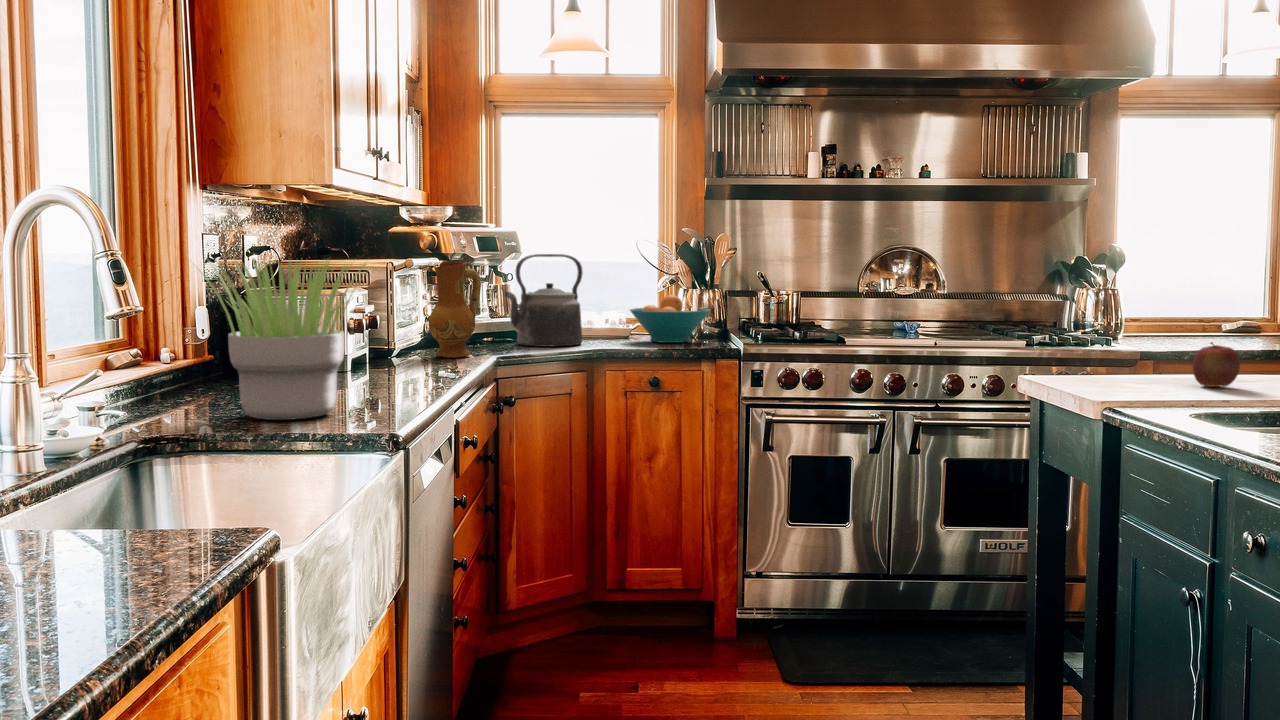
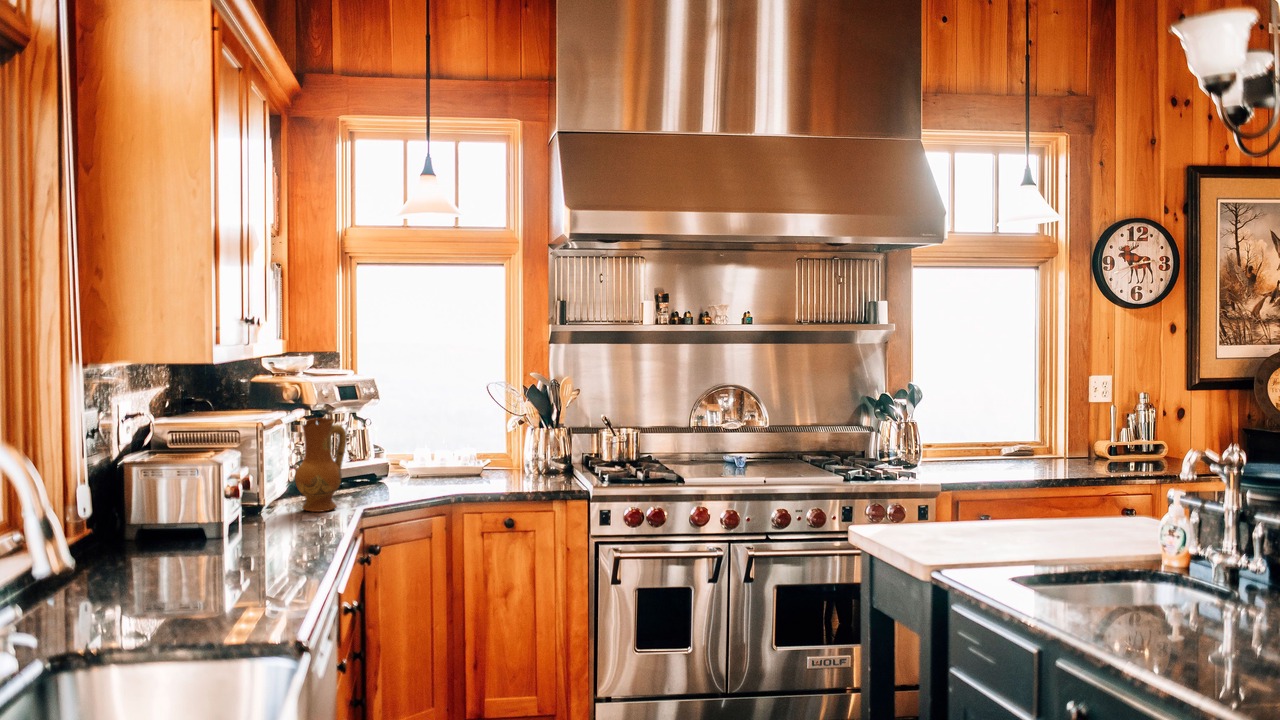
kettle: present [505,254,583,347] -> none [365,402,440,492]
potted plant: present [204,261,371,420] -> none [85,444,278,610]
fruit bowl: present [630,295,710,343] -> none [485,437,561,483]
apple: present [1193,342,1240,387] -> none [982,495,1018,533]

